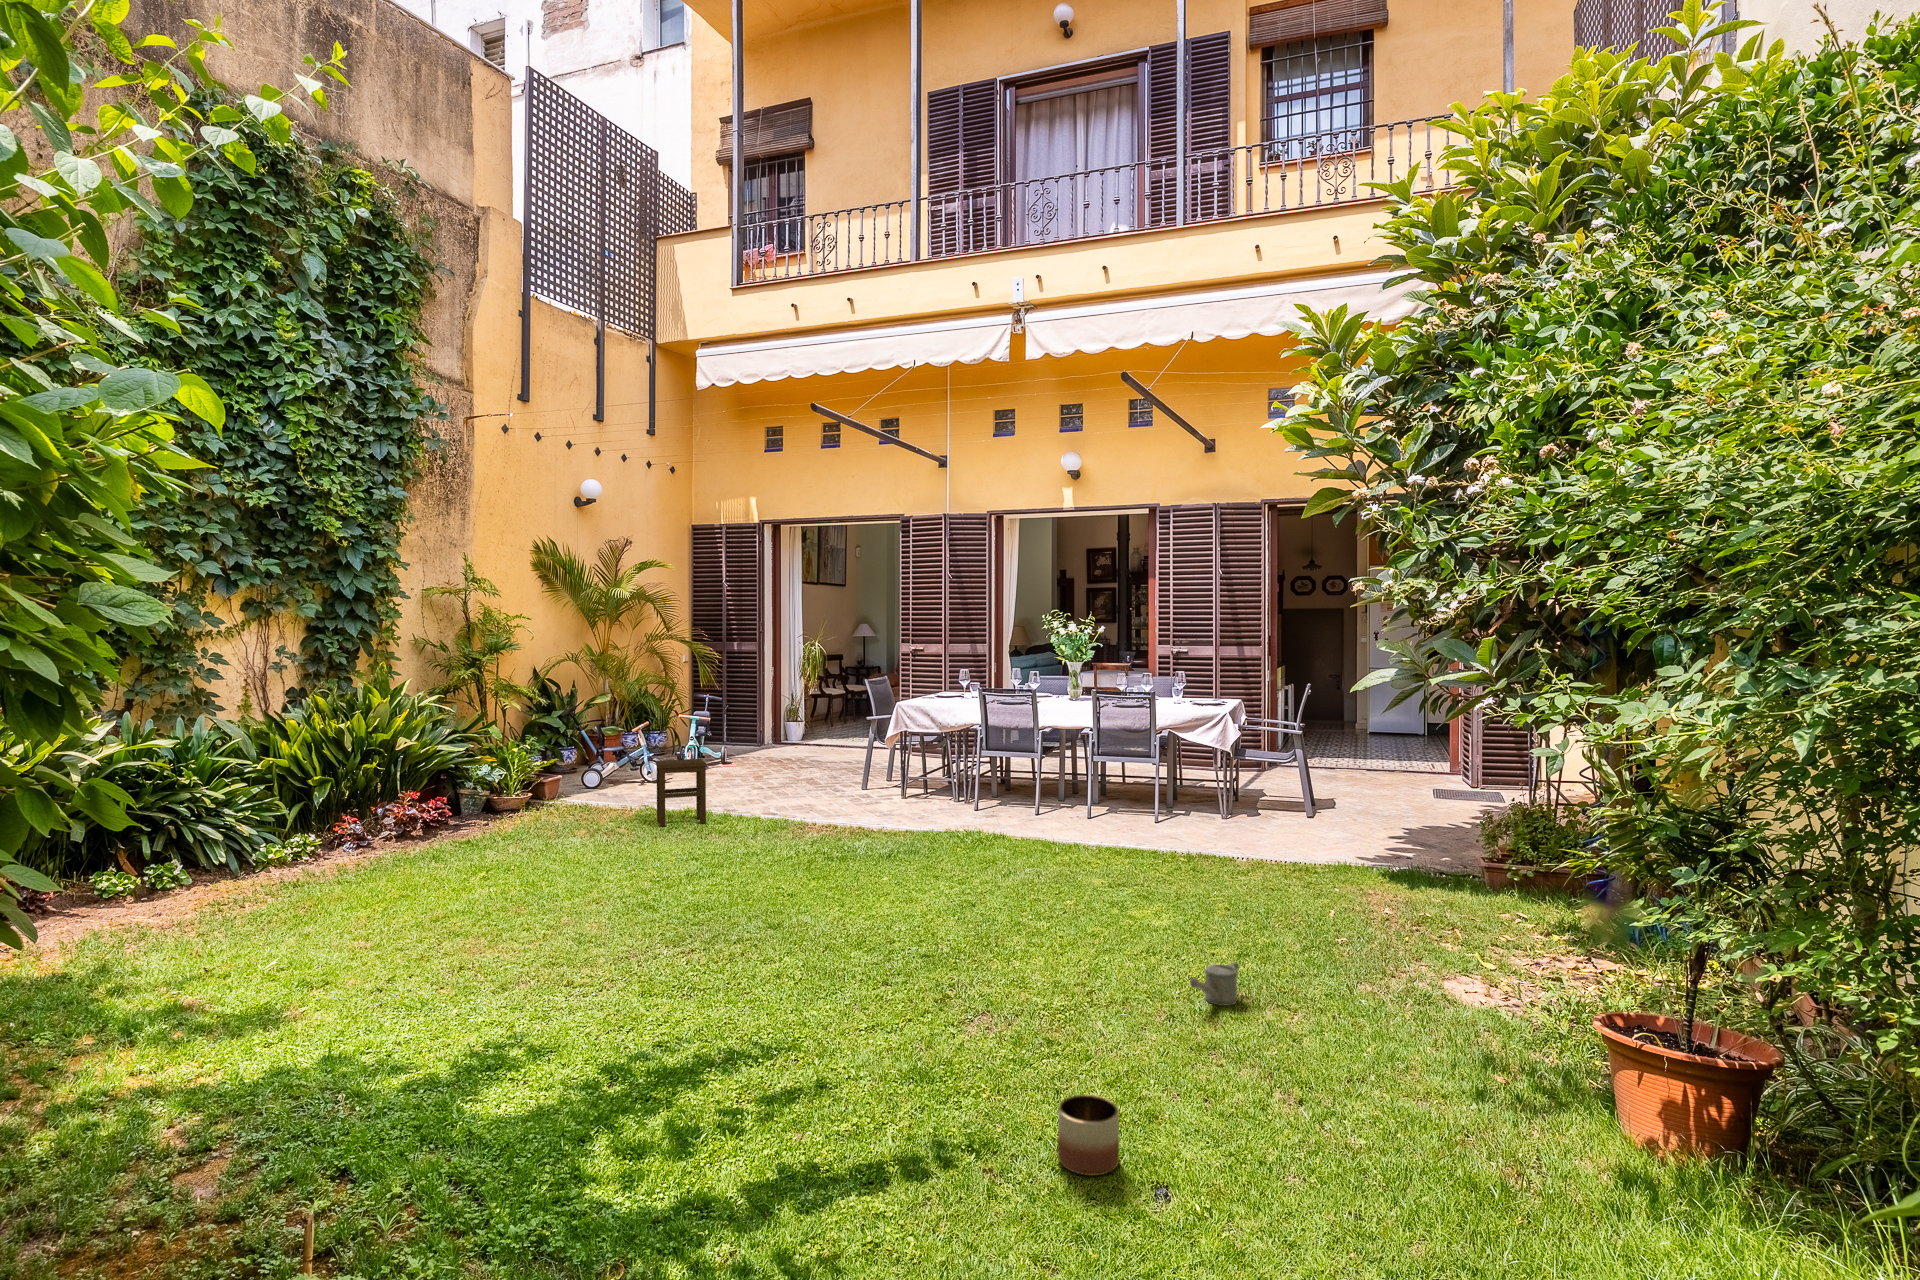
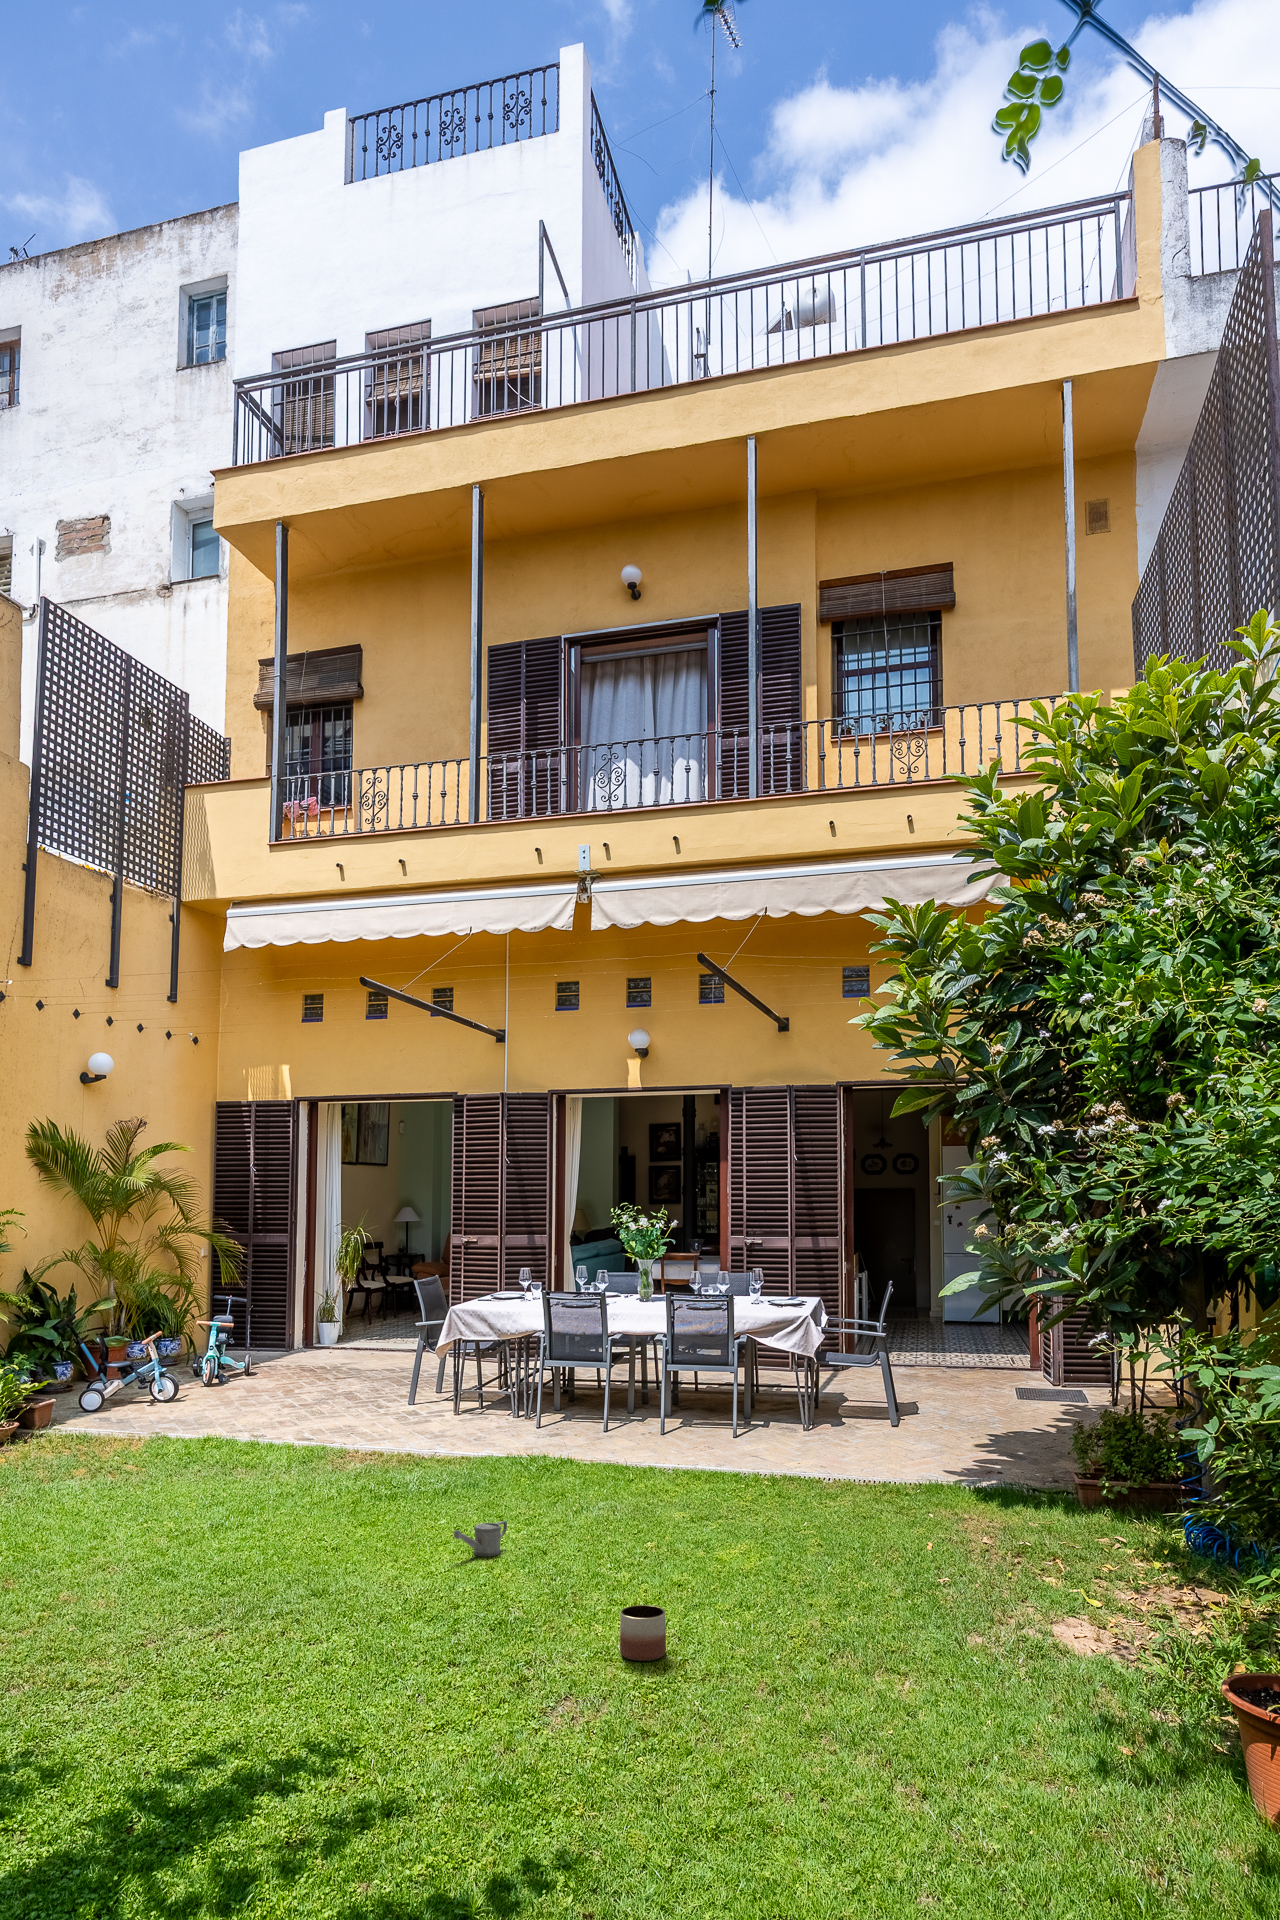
stool: present [656,759,707,827] -> none [192,1369,251,1445]
watering can: present [1190,962,1239,1006] -> present [454,1521,507,1556]

